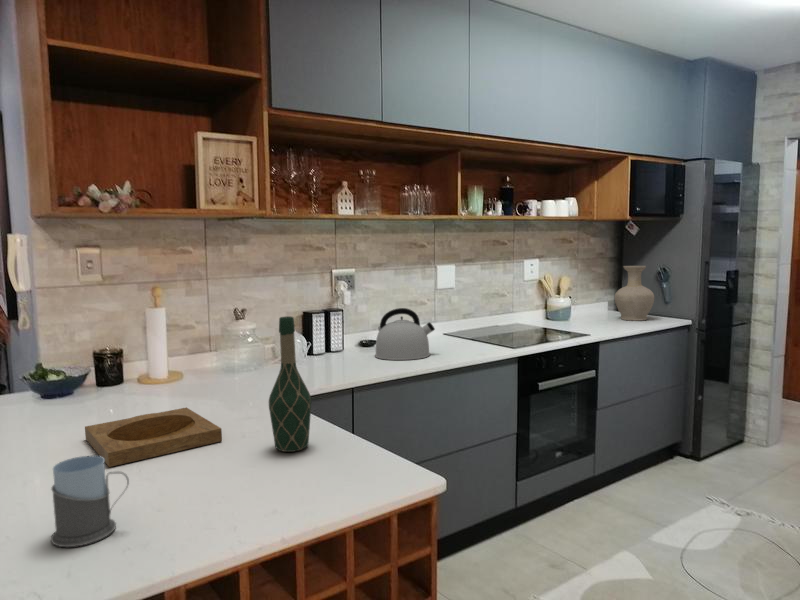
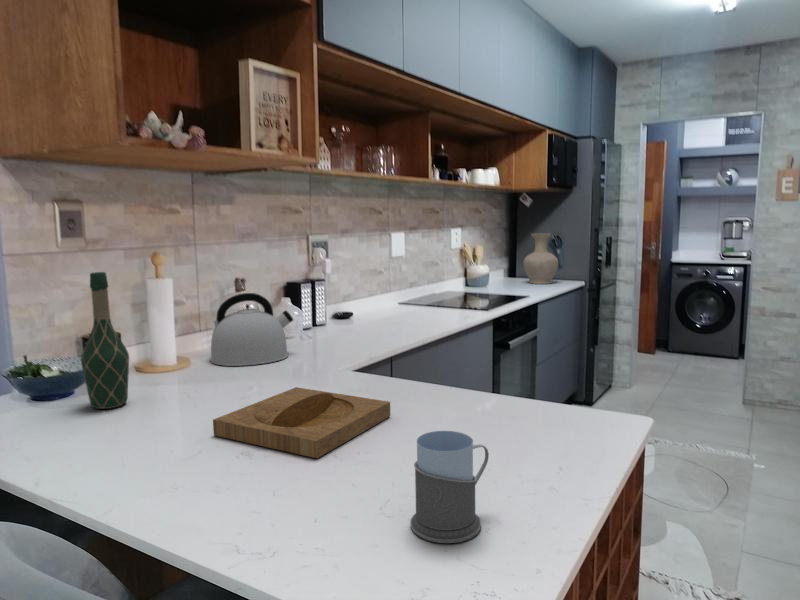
kettle: present [375,308,435,360] -> present [210,293,293,366]
wine bottle: present [269,316,311,452] -> present [81,272,129,409]

